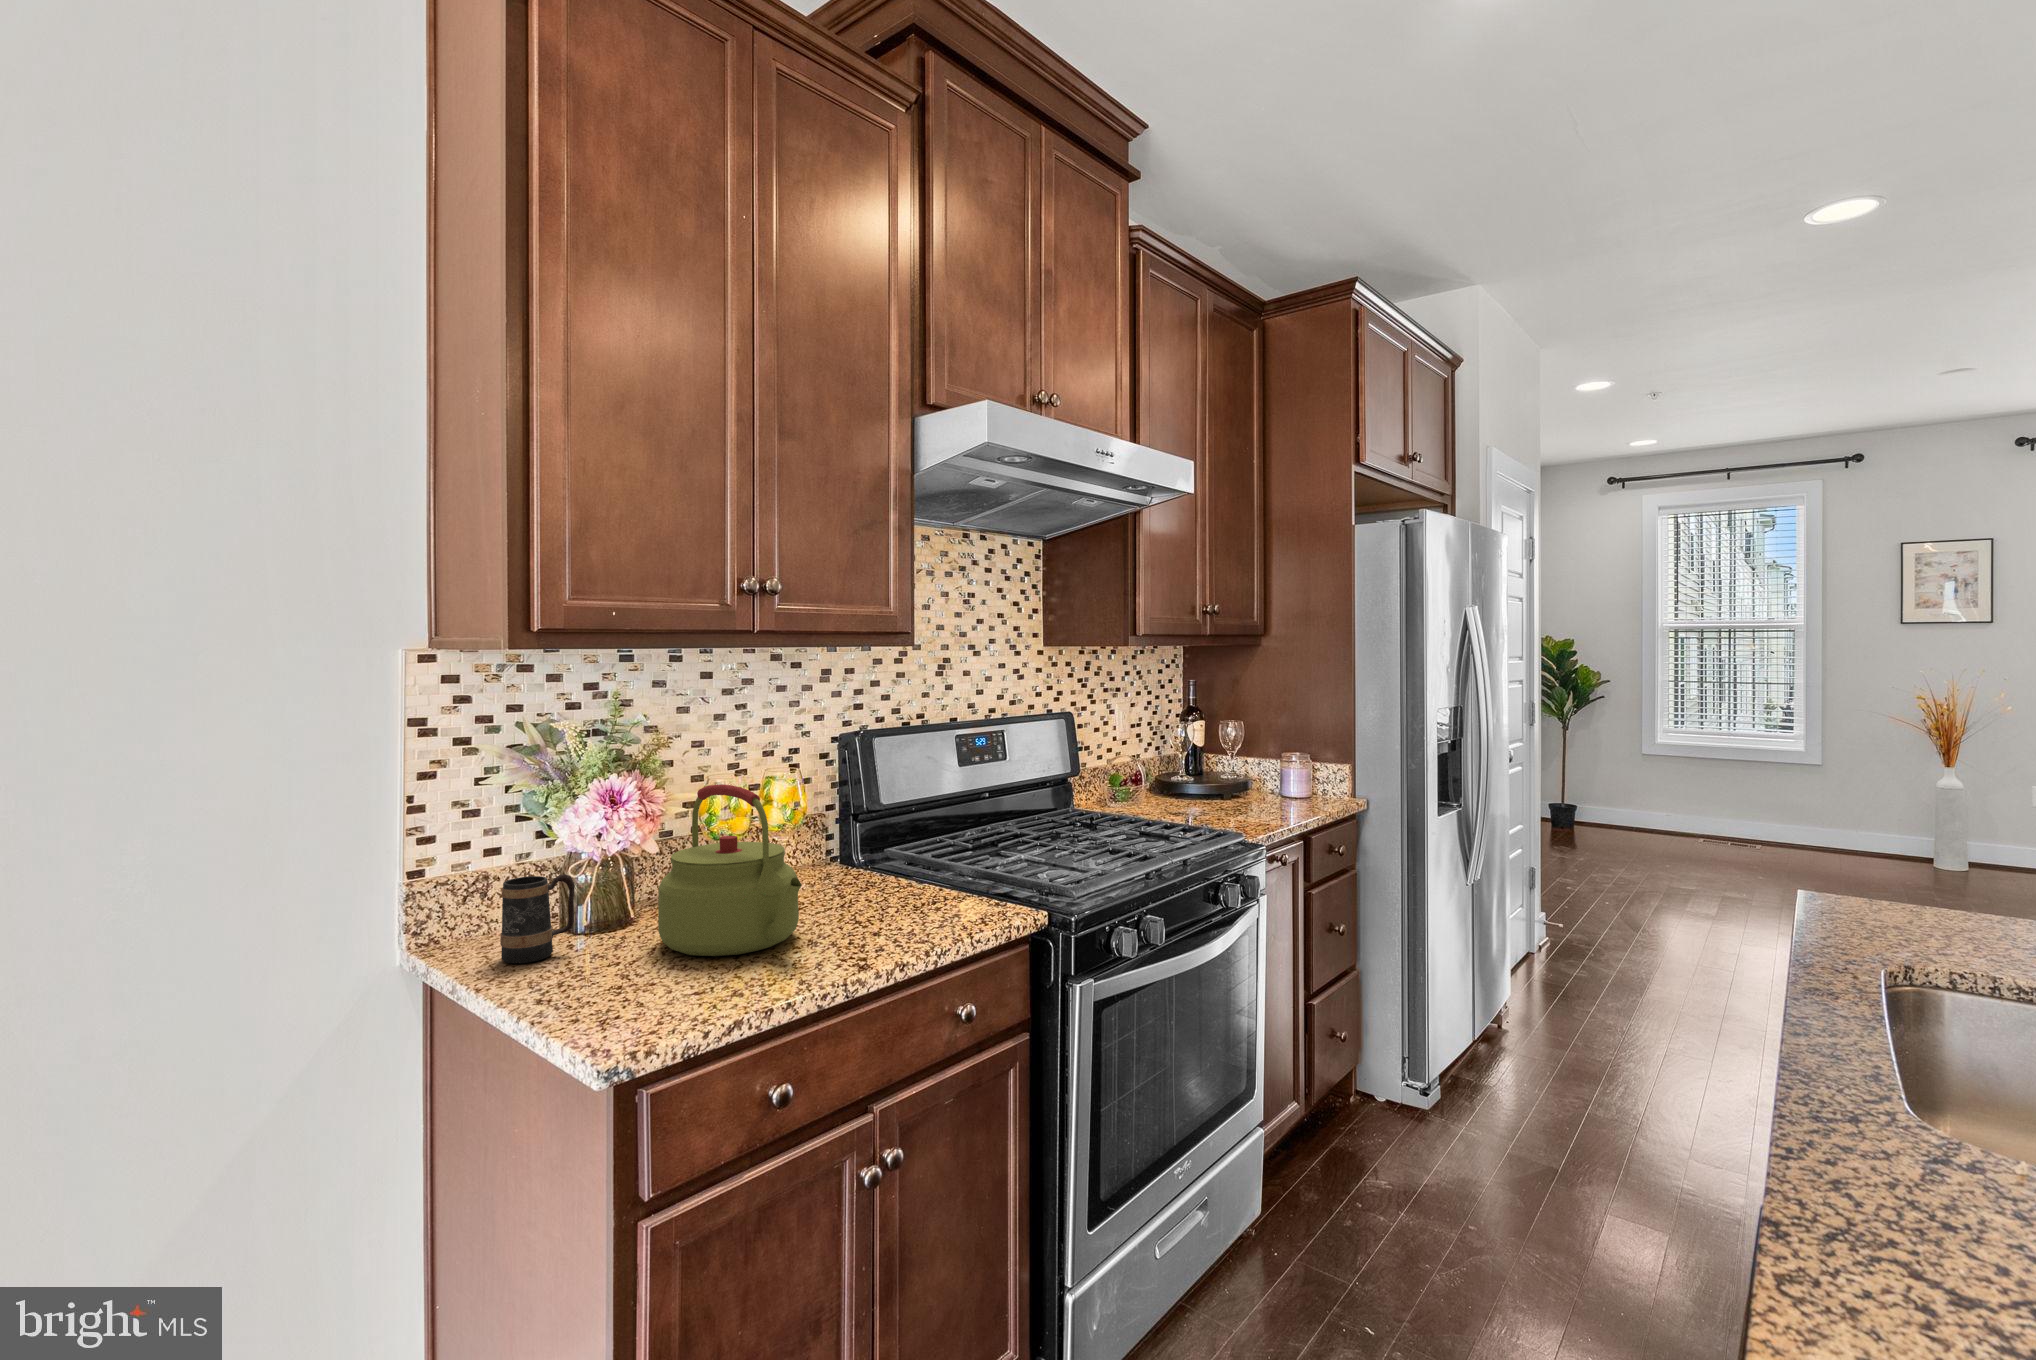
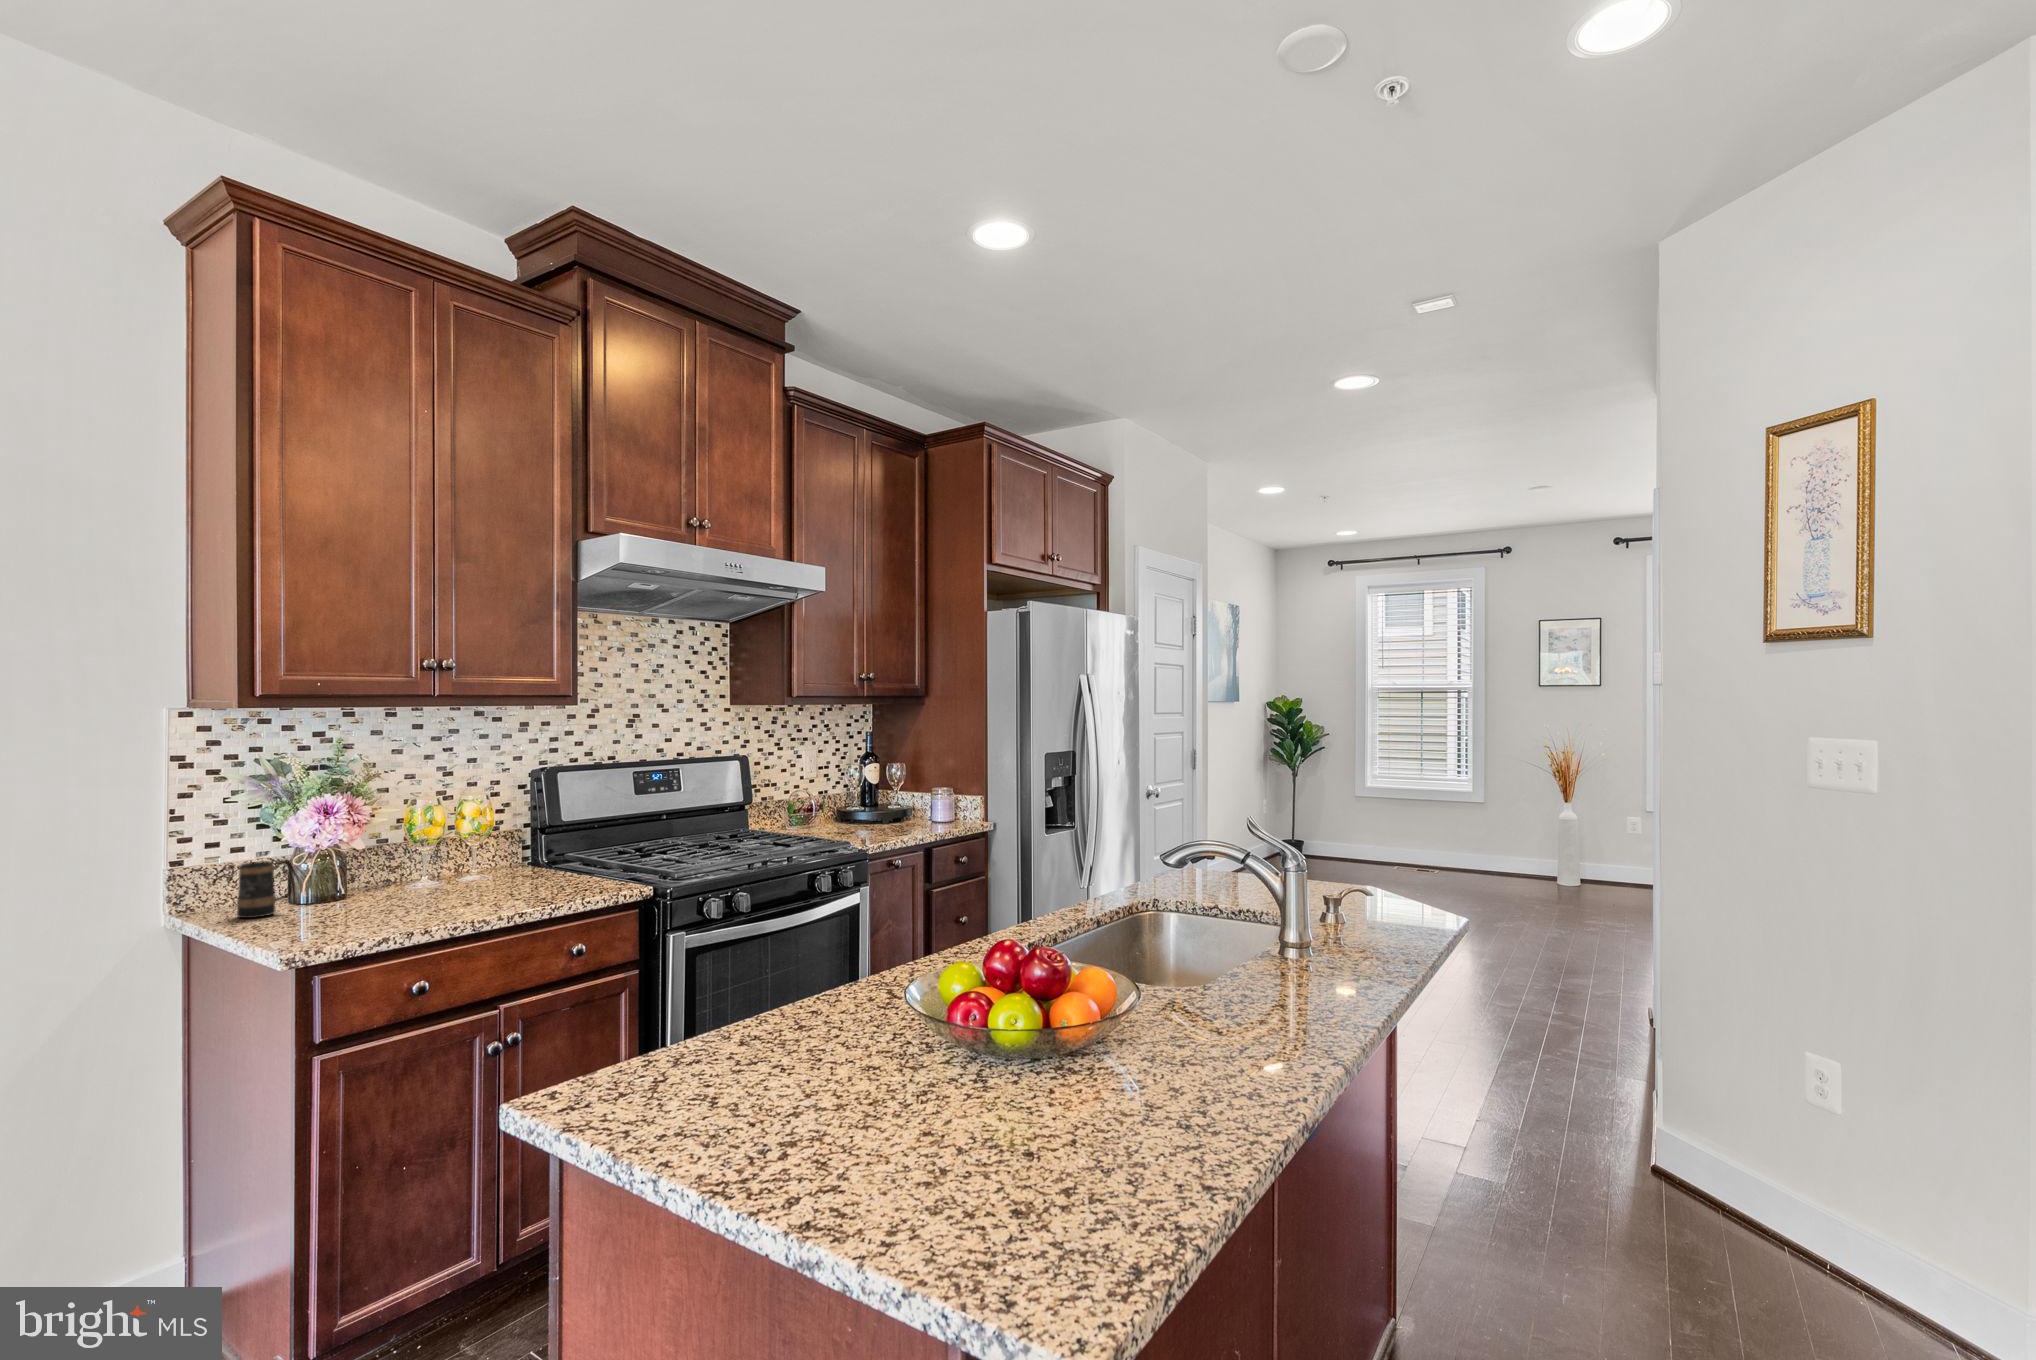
kettle: present [658,784,802,956] -> none [354,799,460,912]

